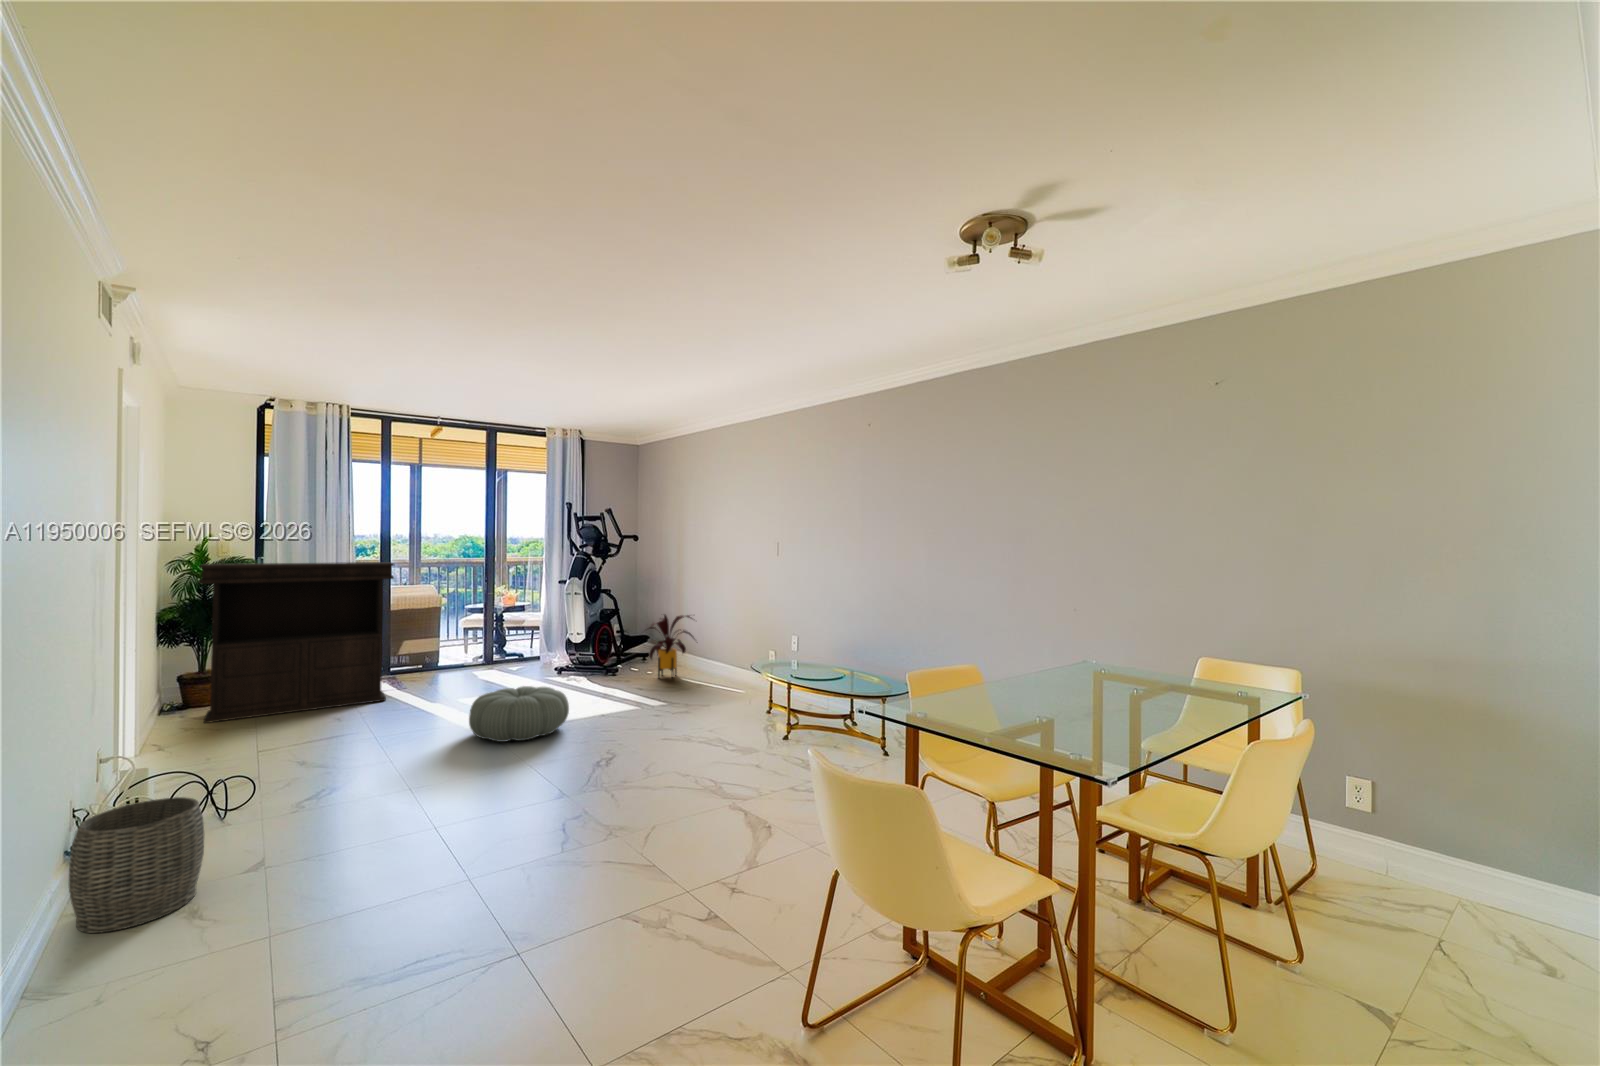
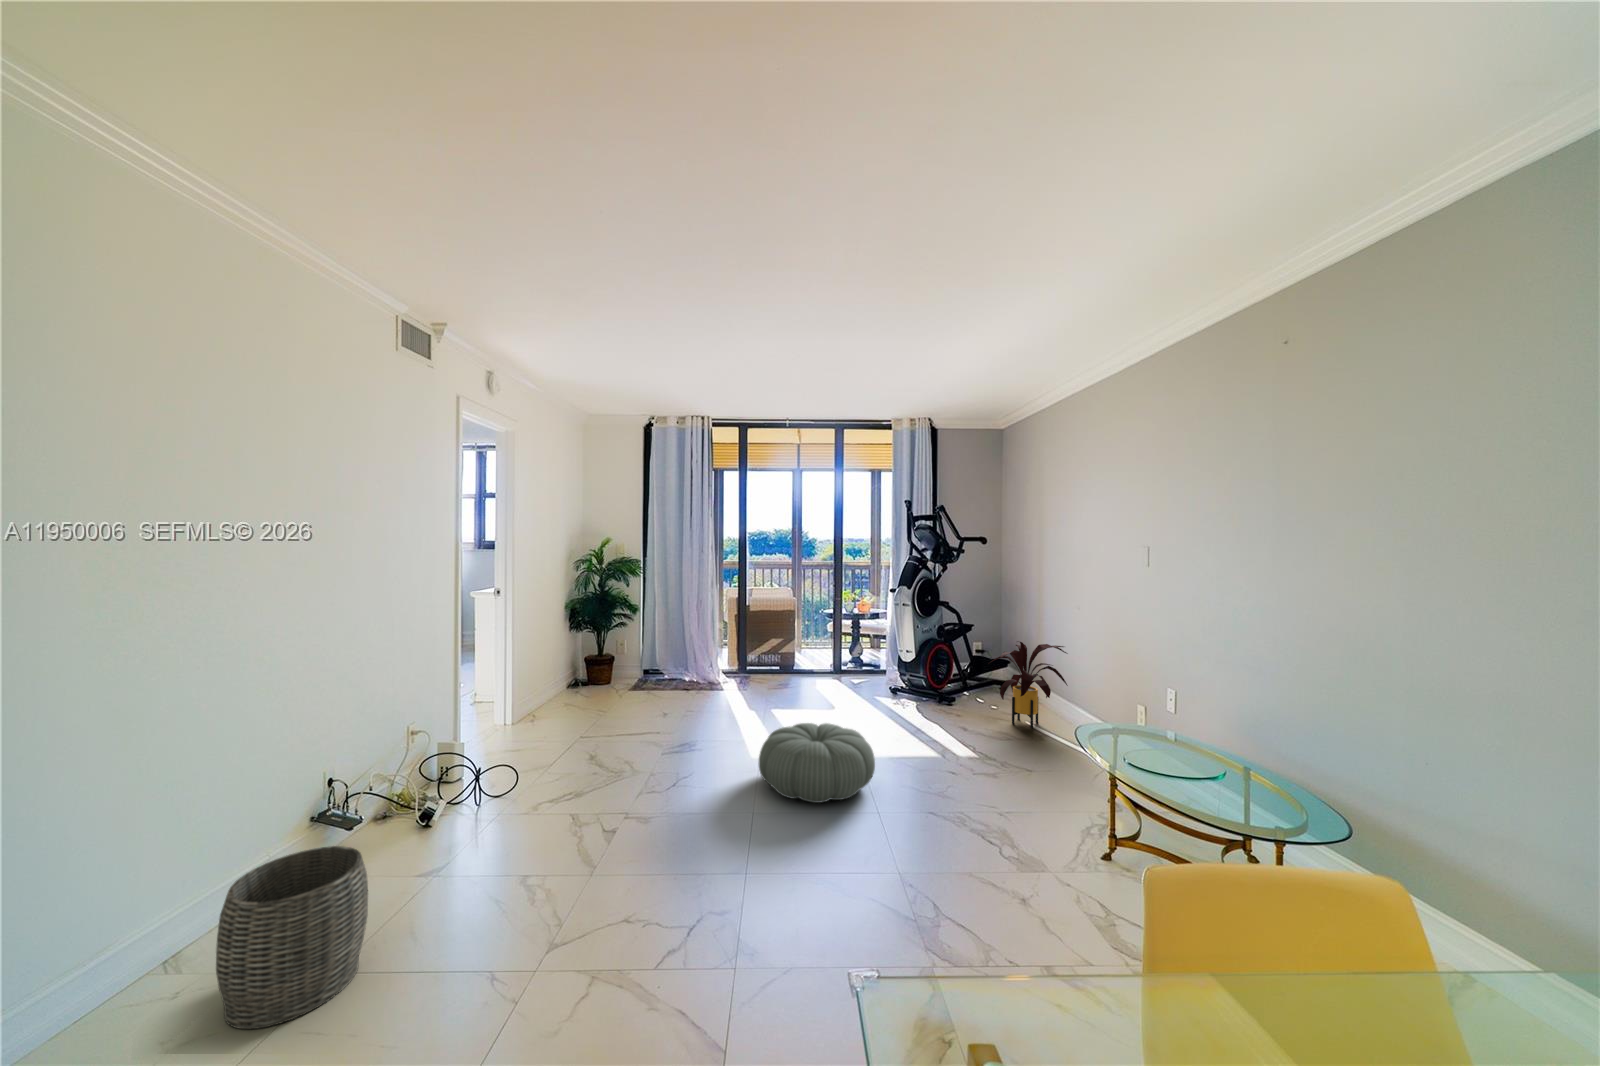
console table: present [199,562,394,723] -> none [585,562,734,704]

